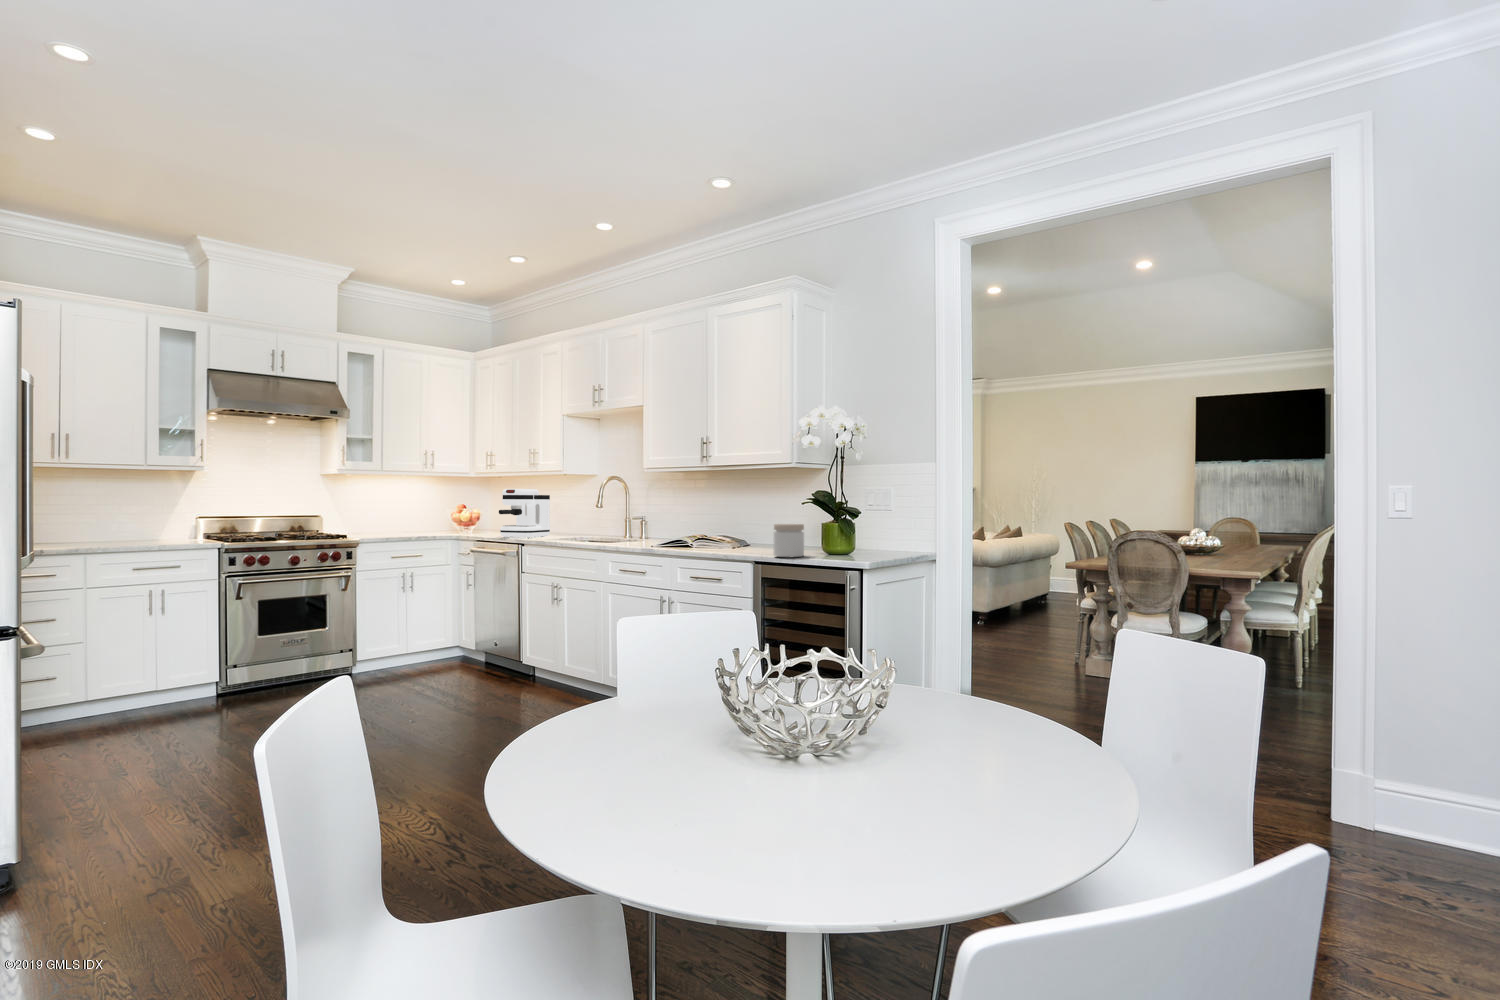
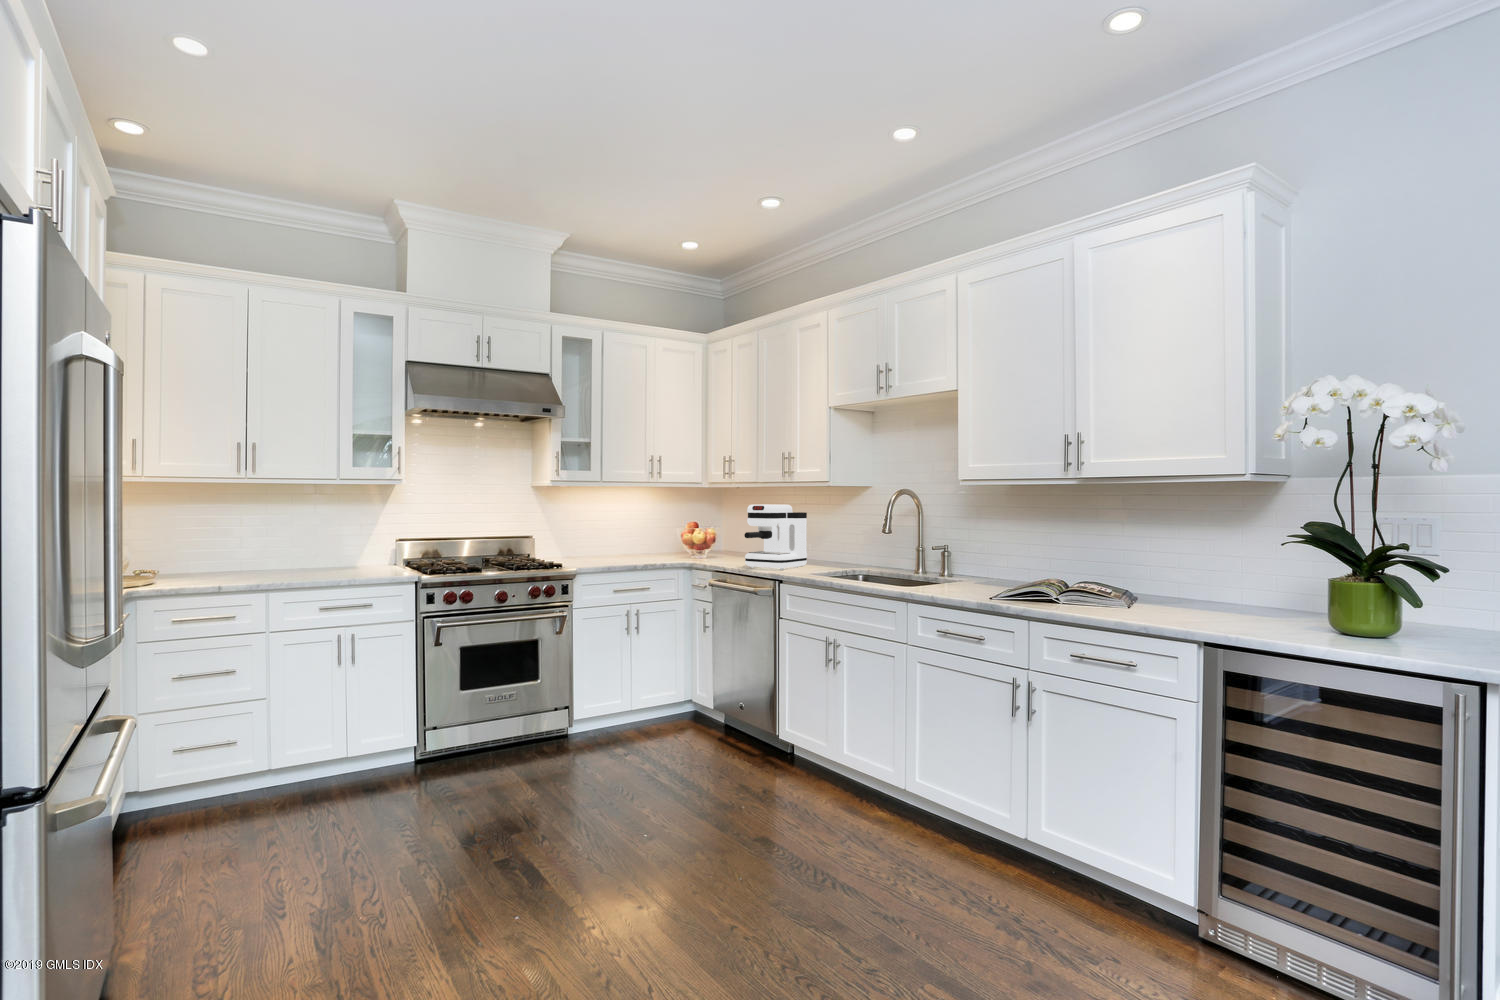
jar: present [774,524,804,557] -> none [1253,578,1318,642]

